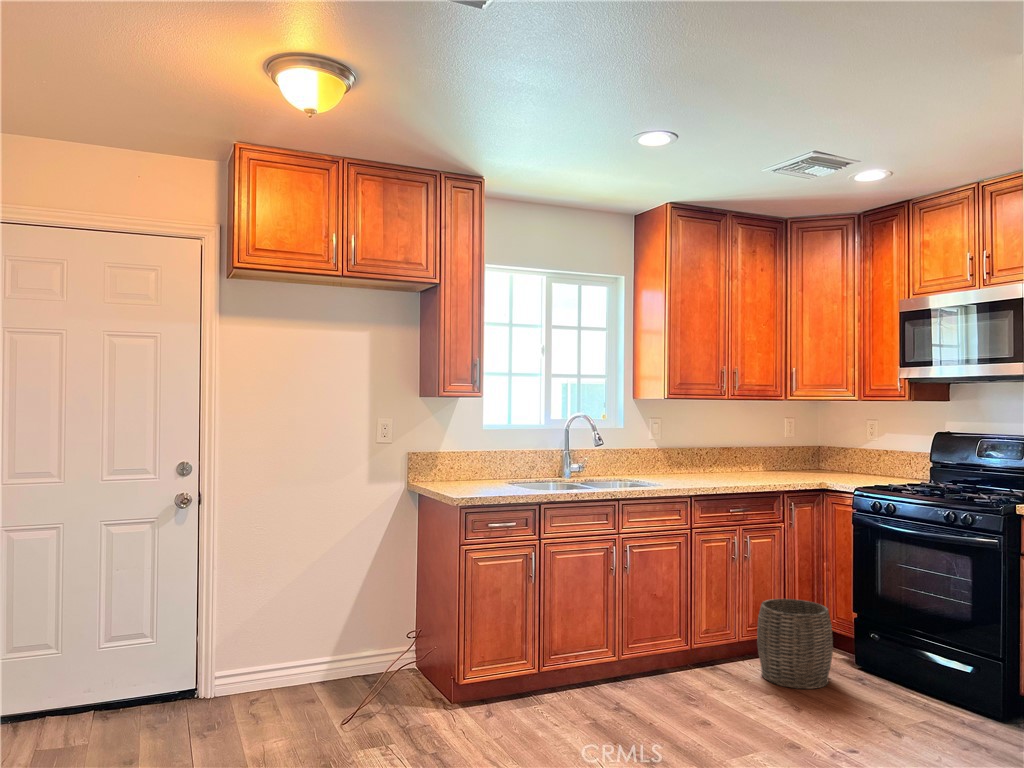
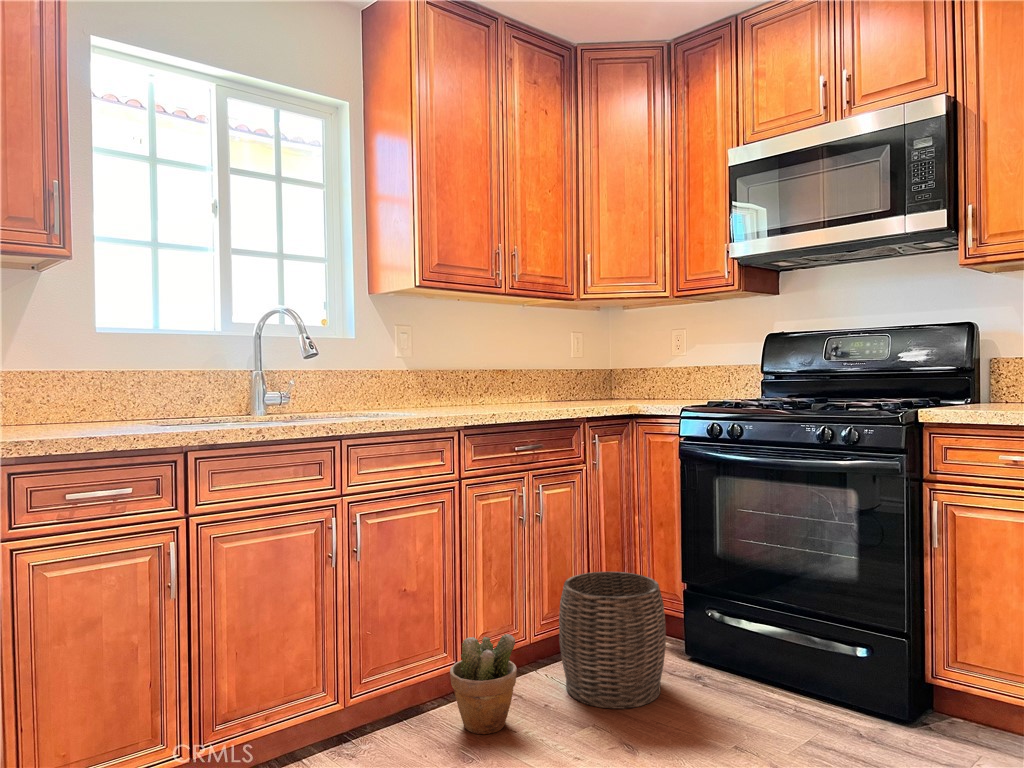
potted plant: none [683,628,725,689] -> present [450,634,517,734]

